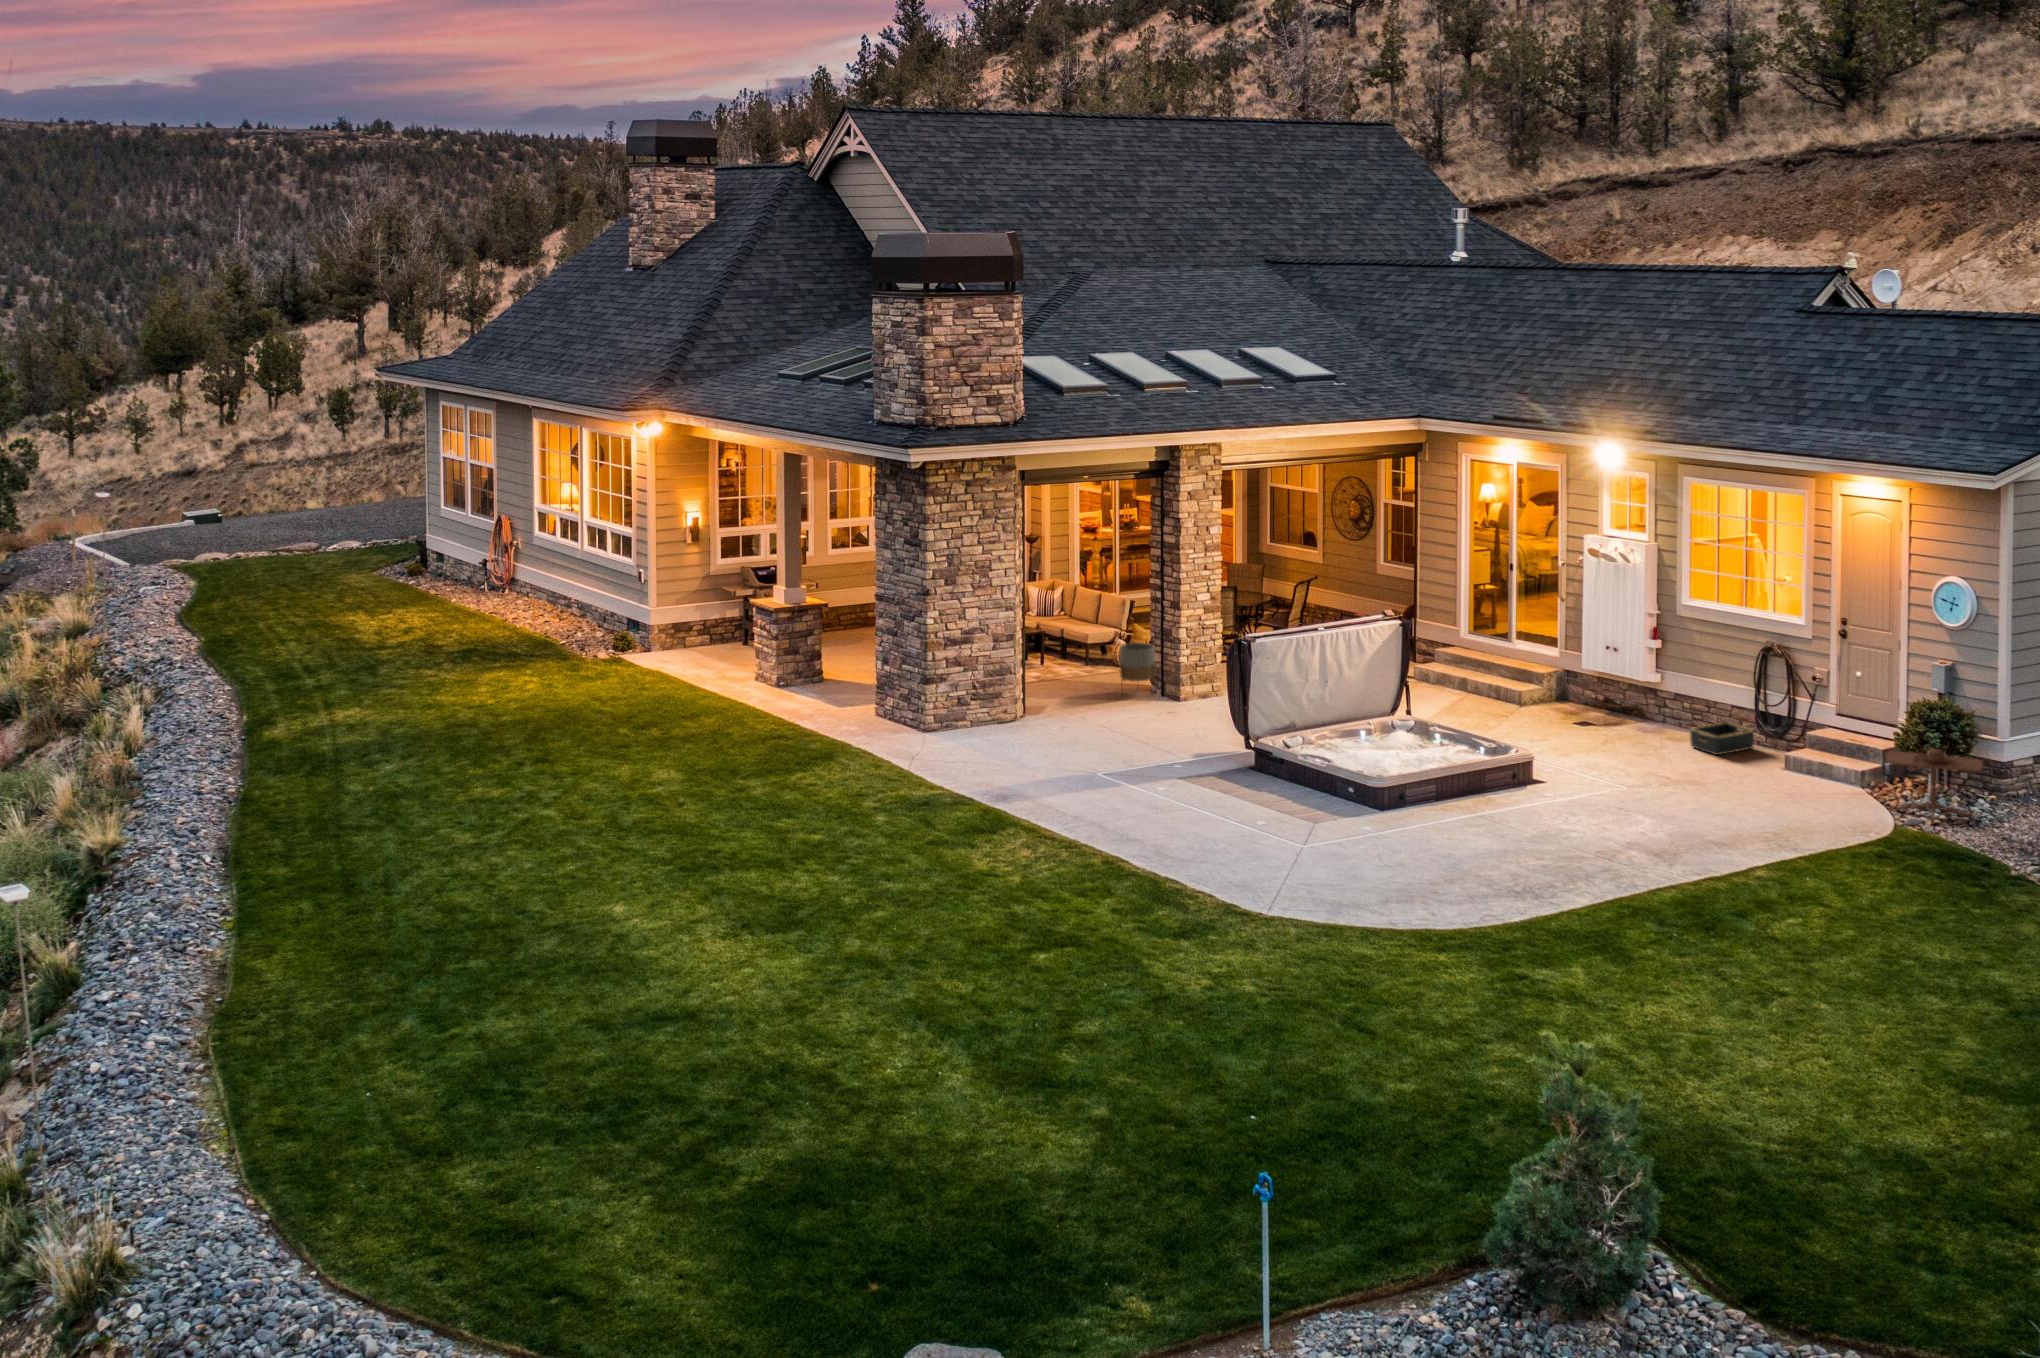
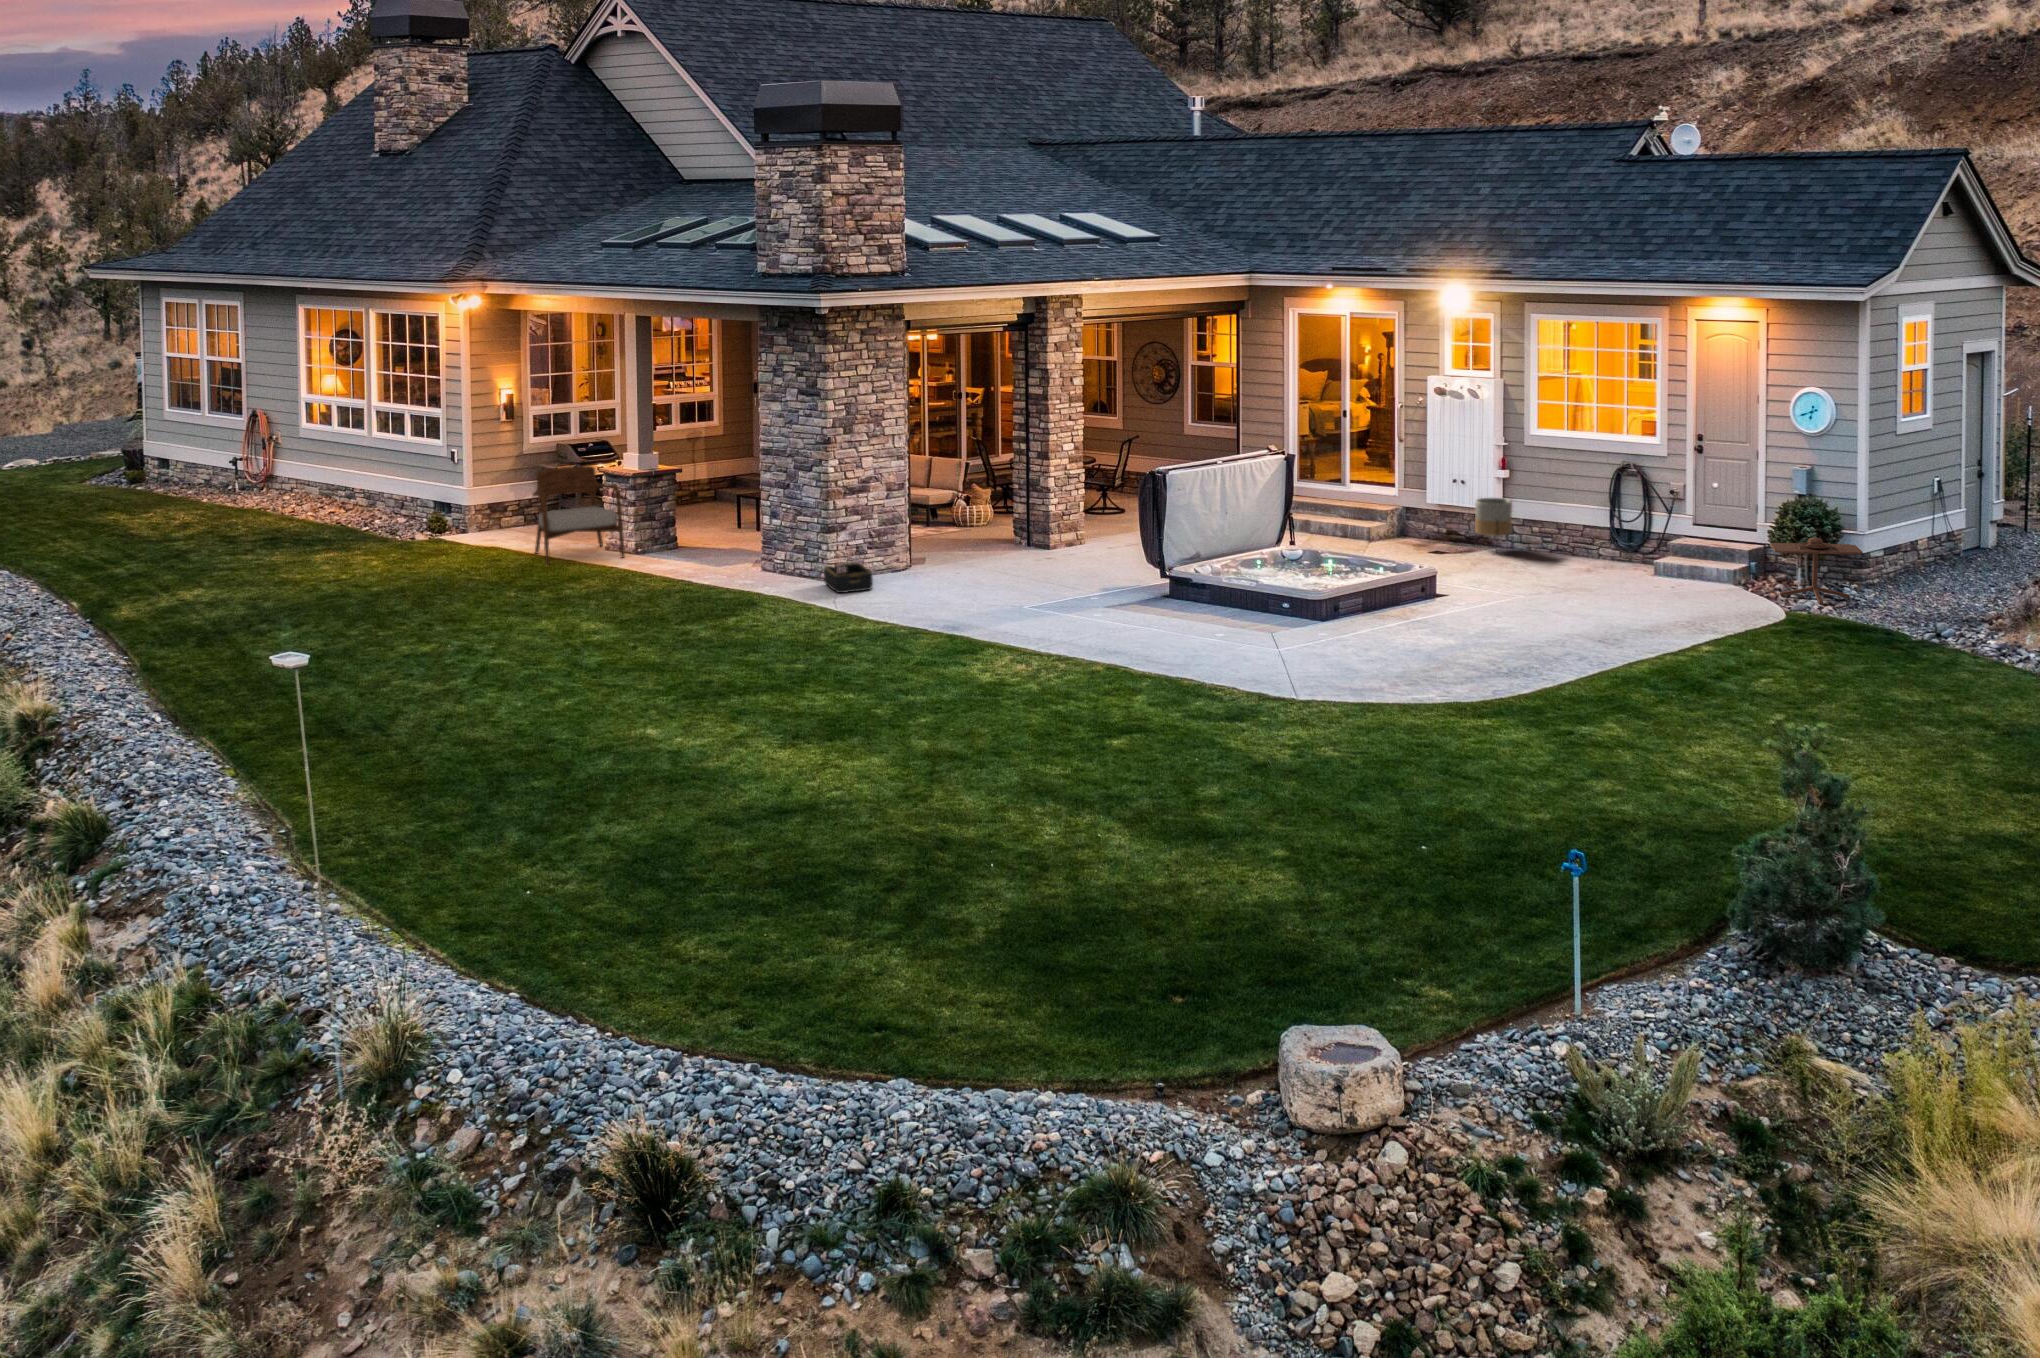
armchair: none [687,594,770,692] -> present [533,466,625,566]
planter: present [1120,643,1155,694] -> present [1475,498,1512,543]
basket: present [1690,722,1754,755] -> present [824,563,873,593]

